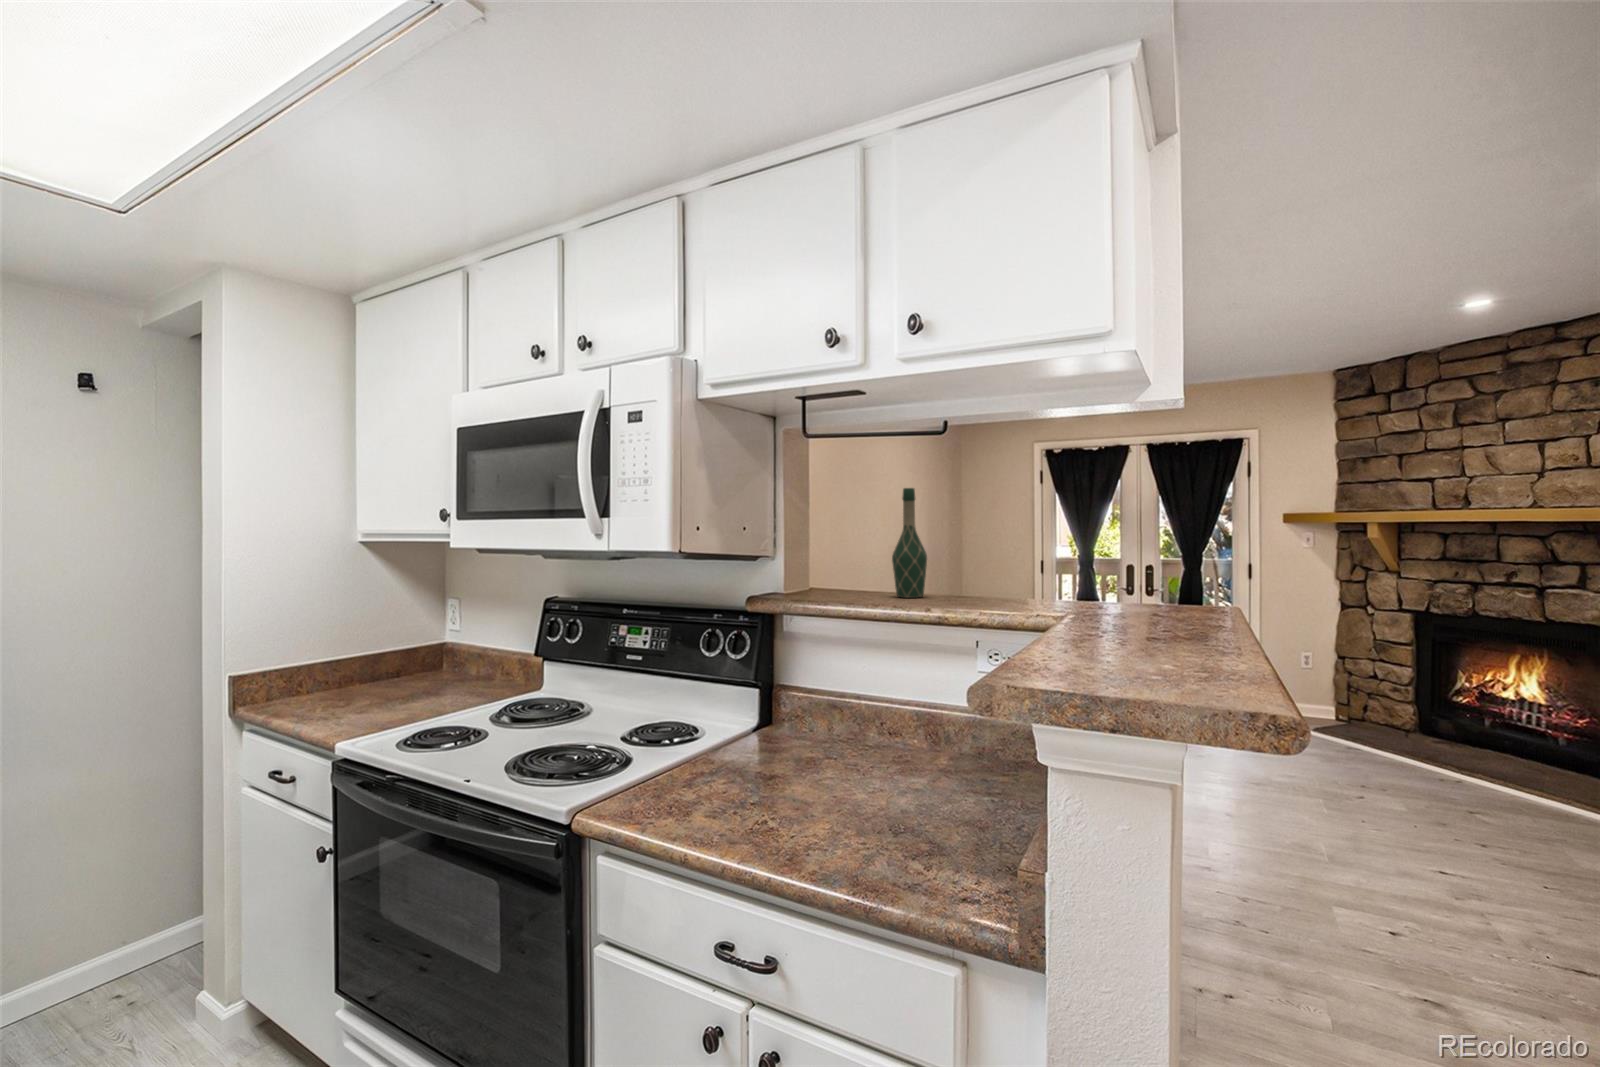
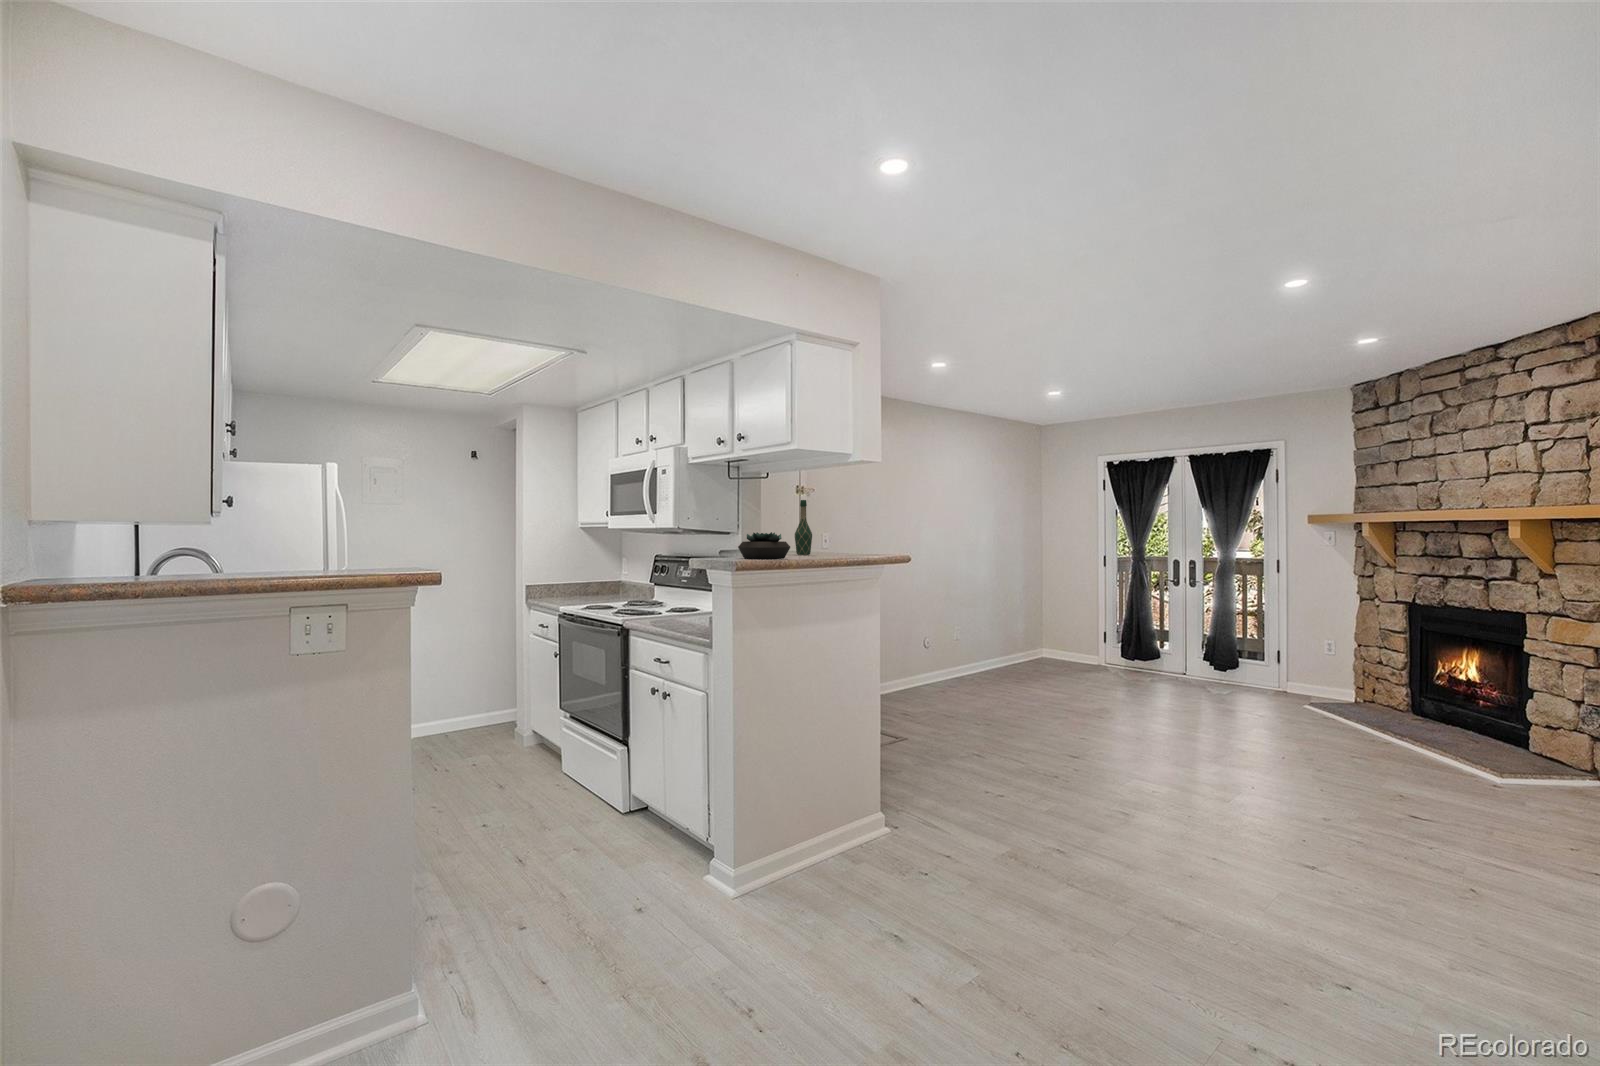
succulent plant: none [1066,570,1214,659] -> present [738,532,790,559]

